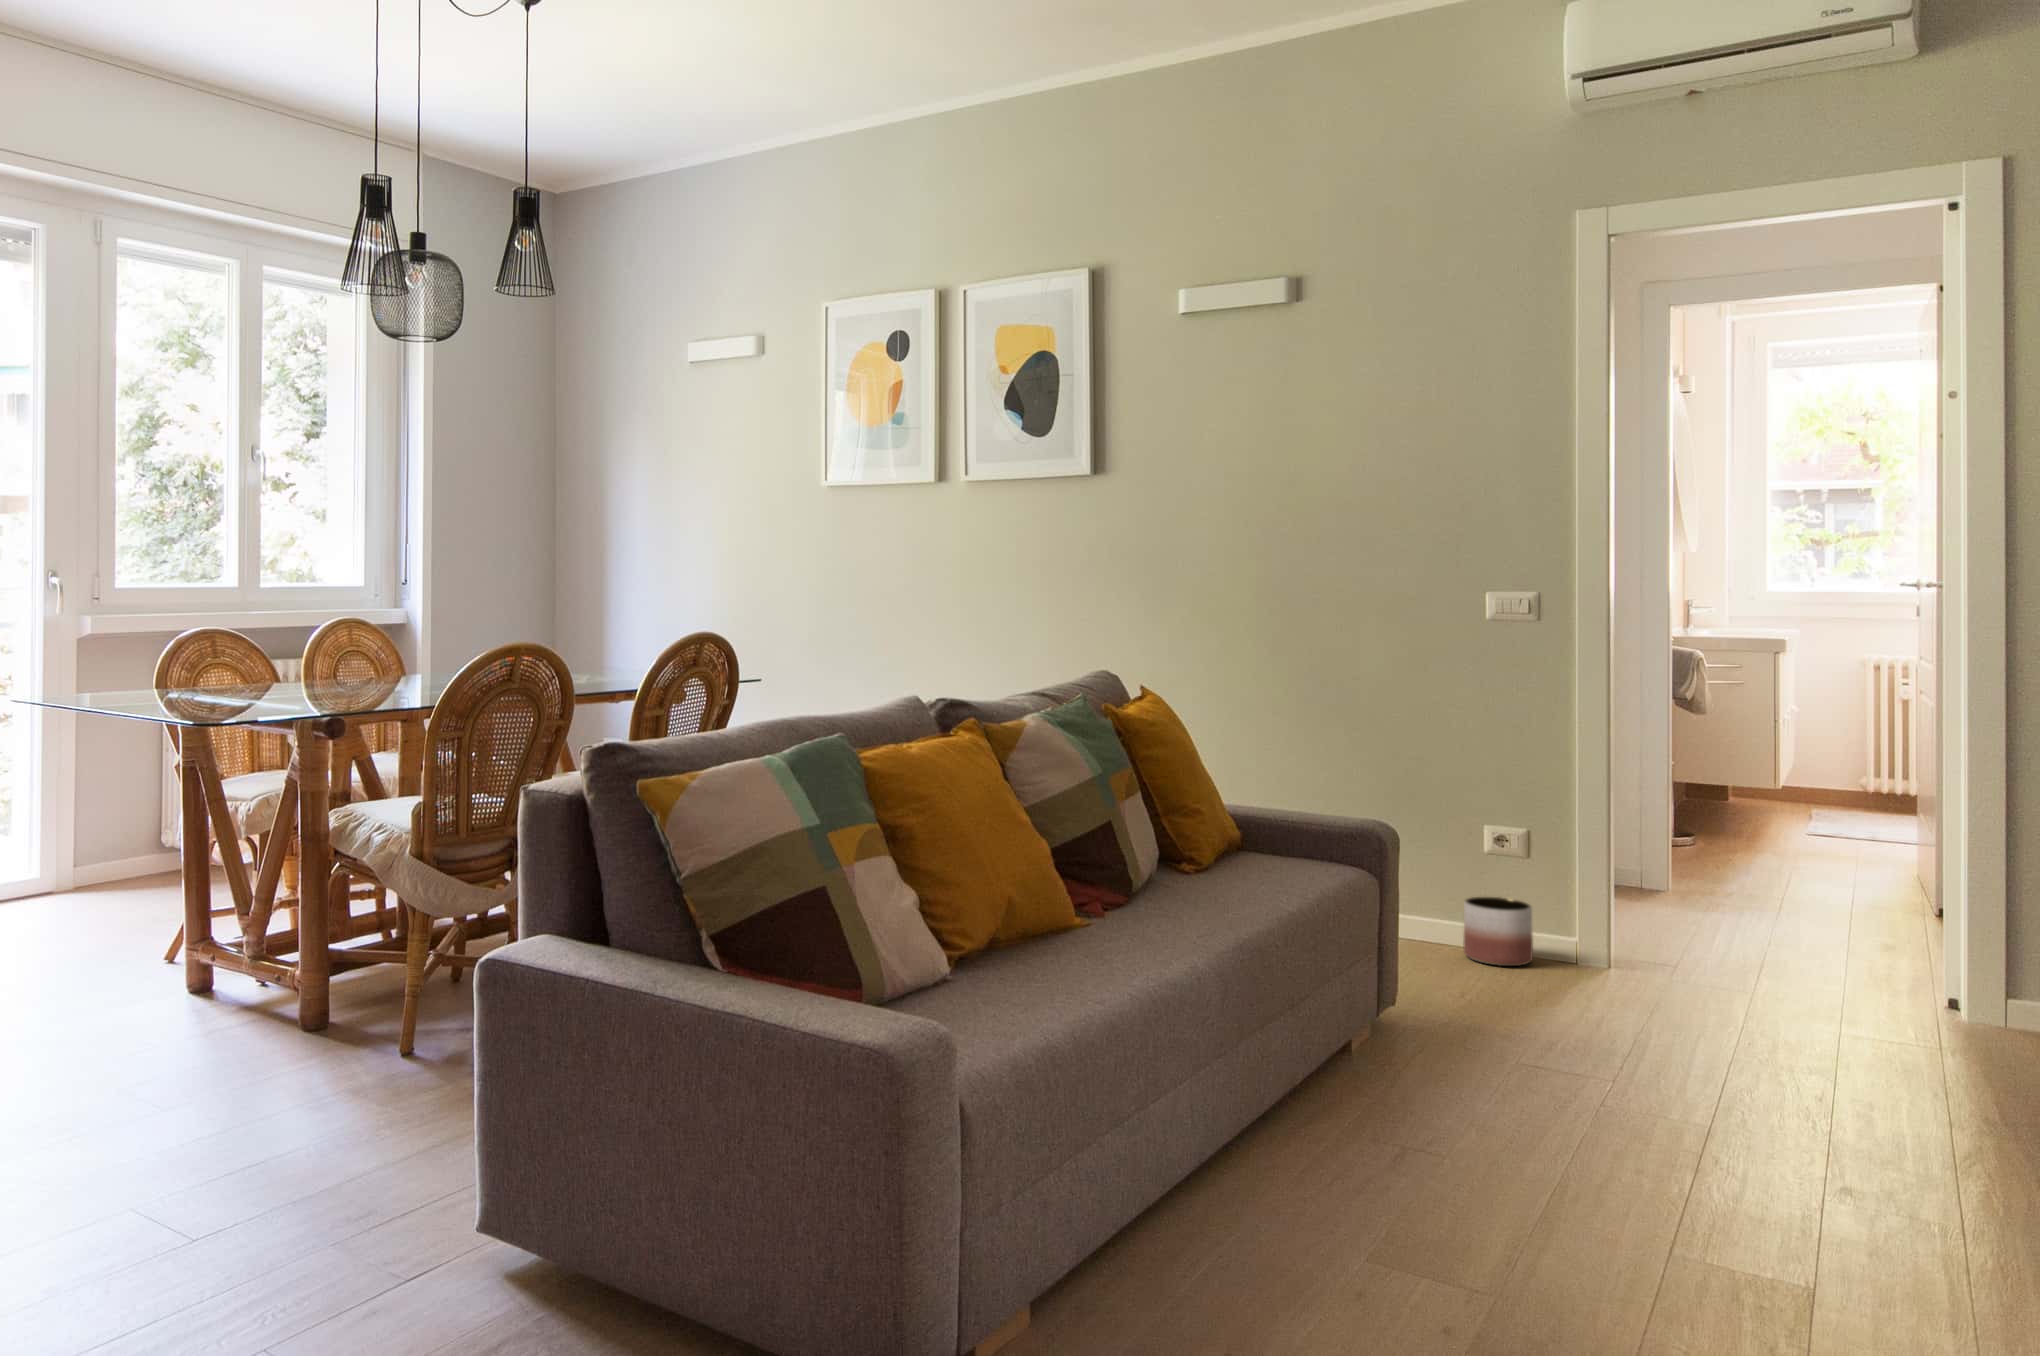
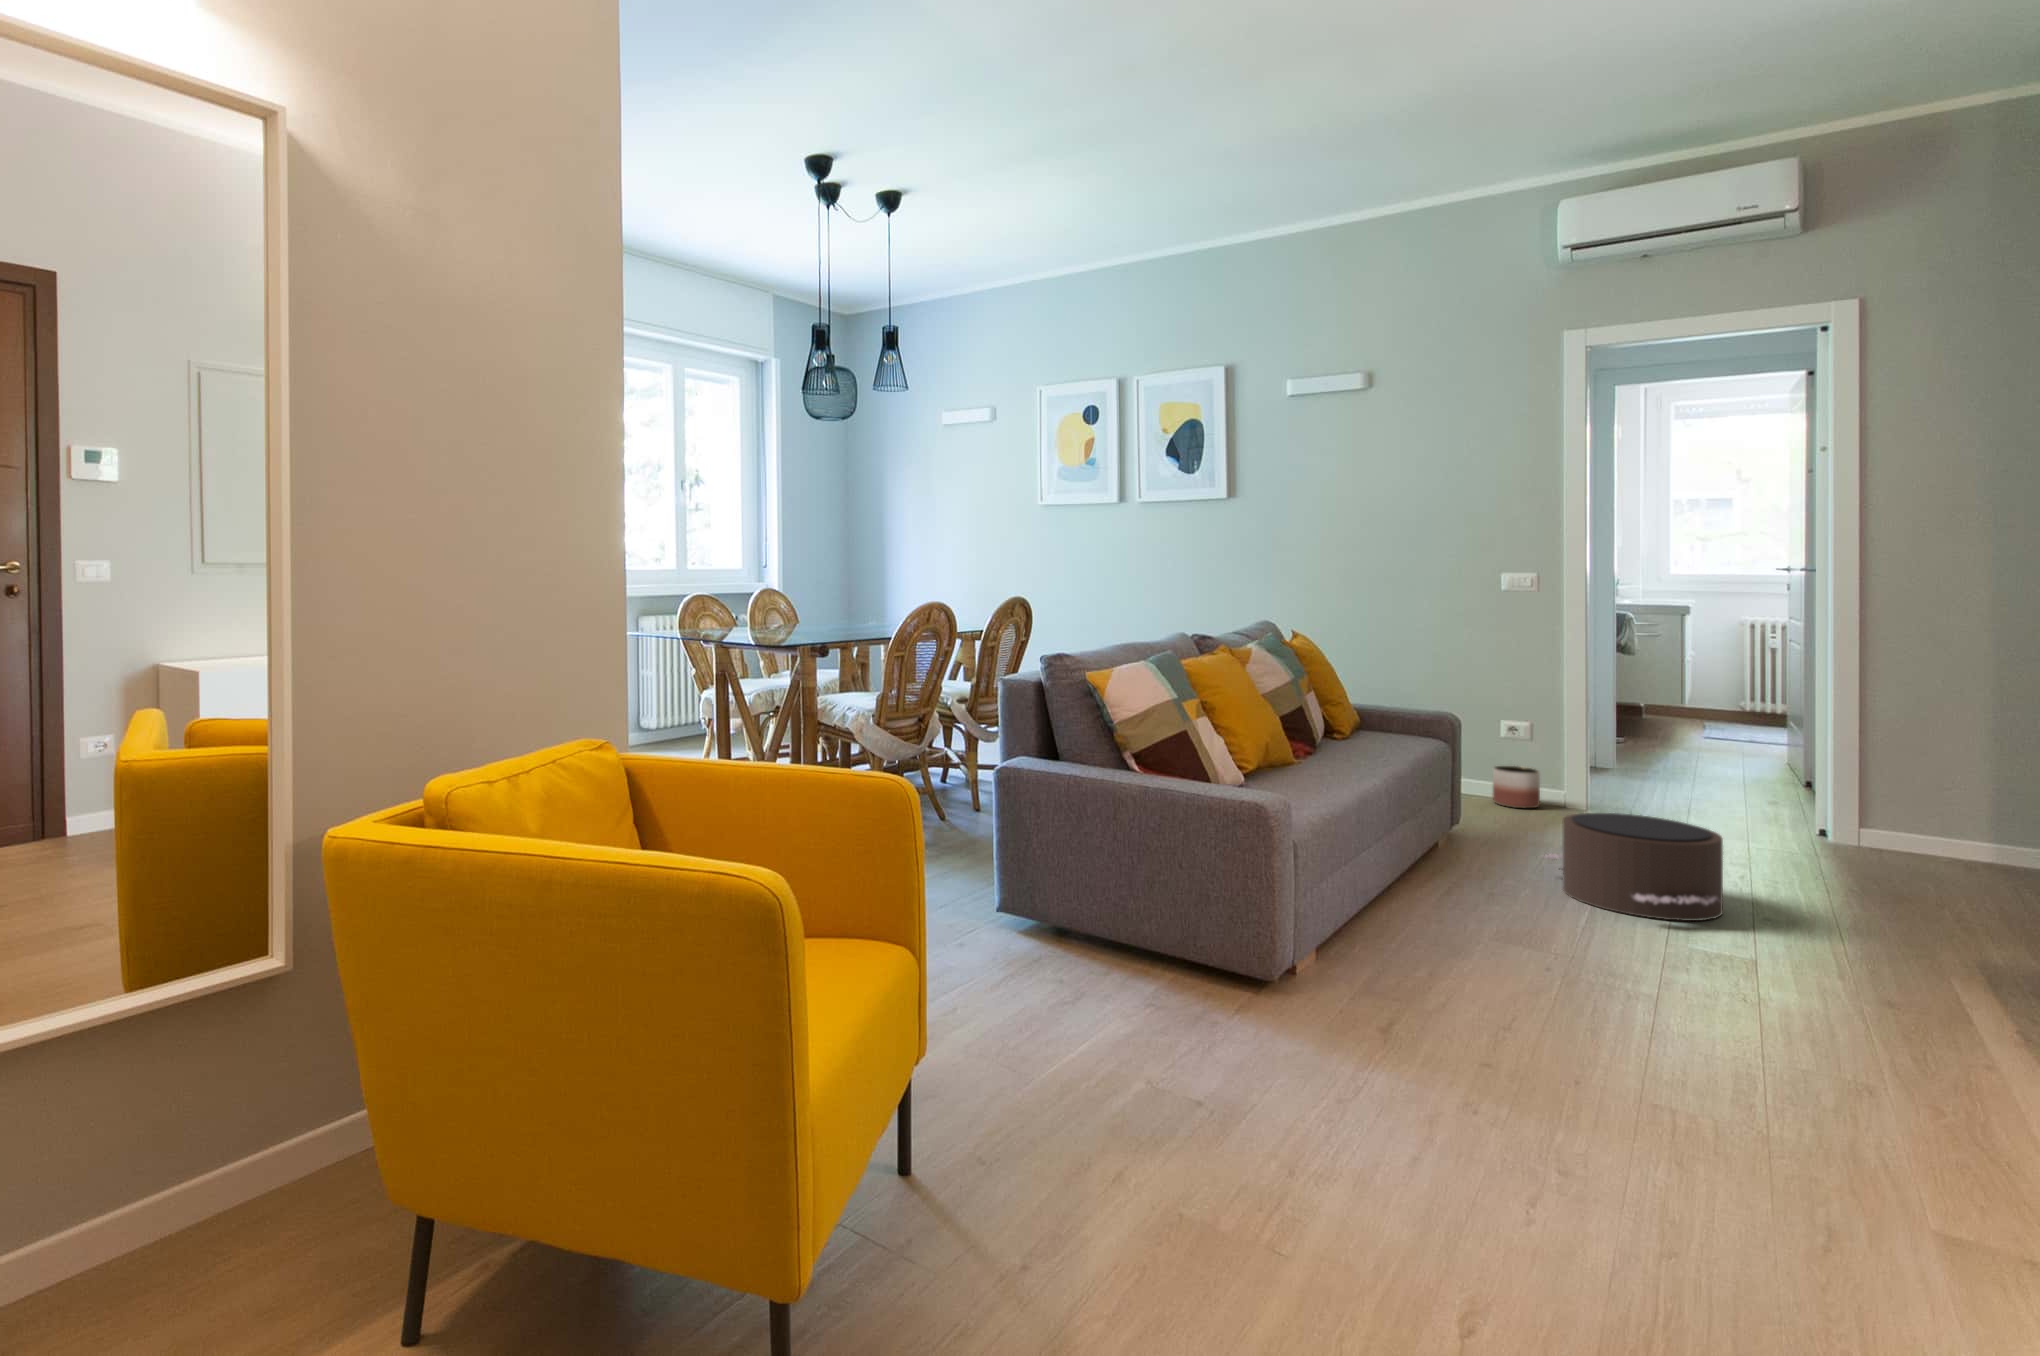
pouf: none [1488,1000,1764,1200] -> present [1543,813,1723,921]

